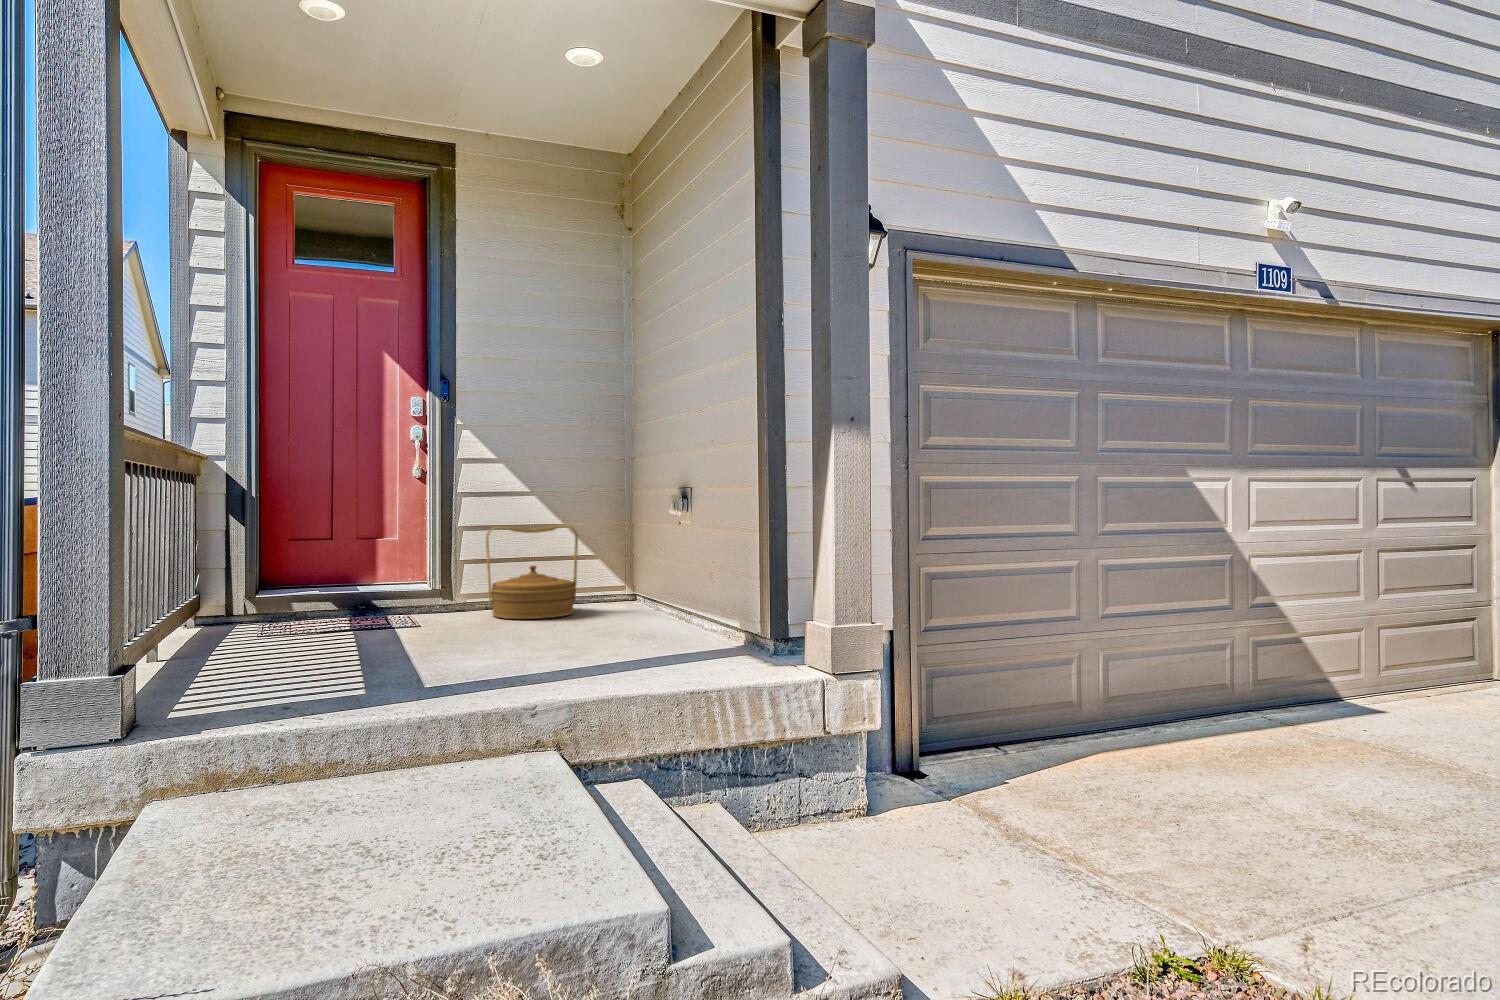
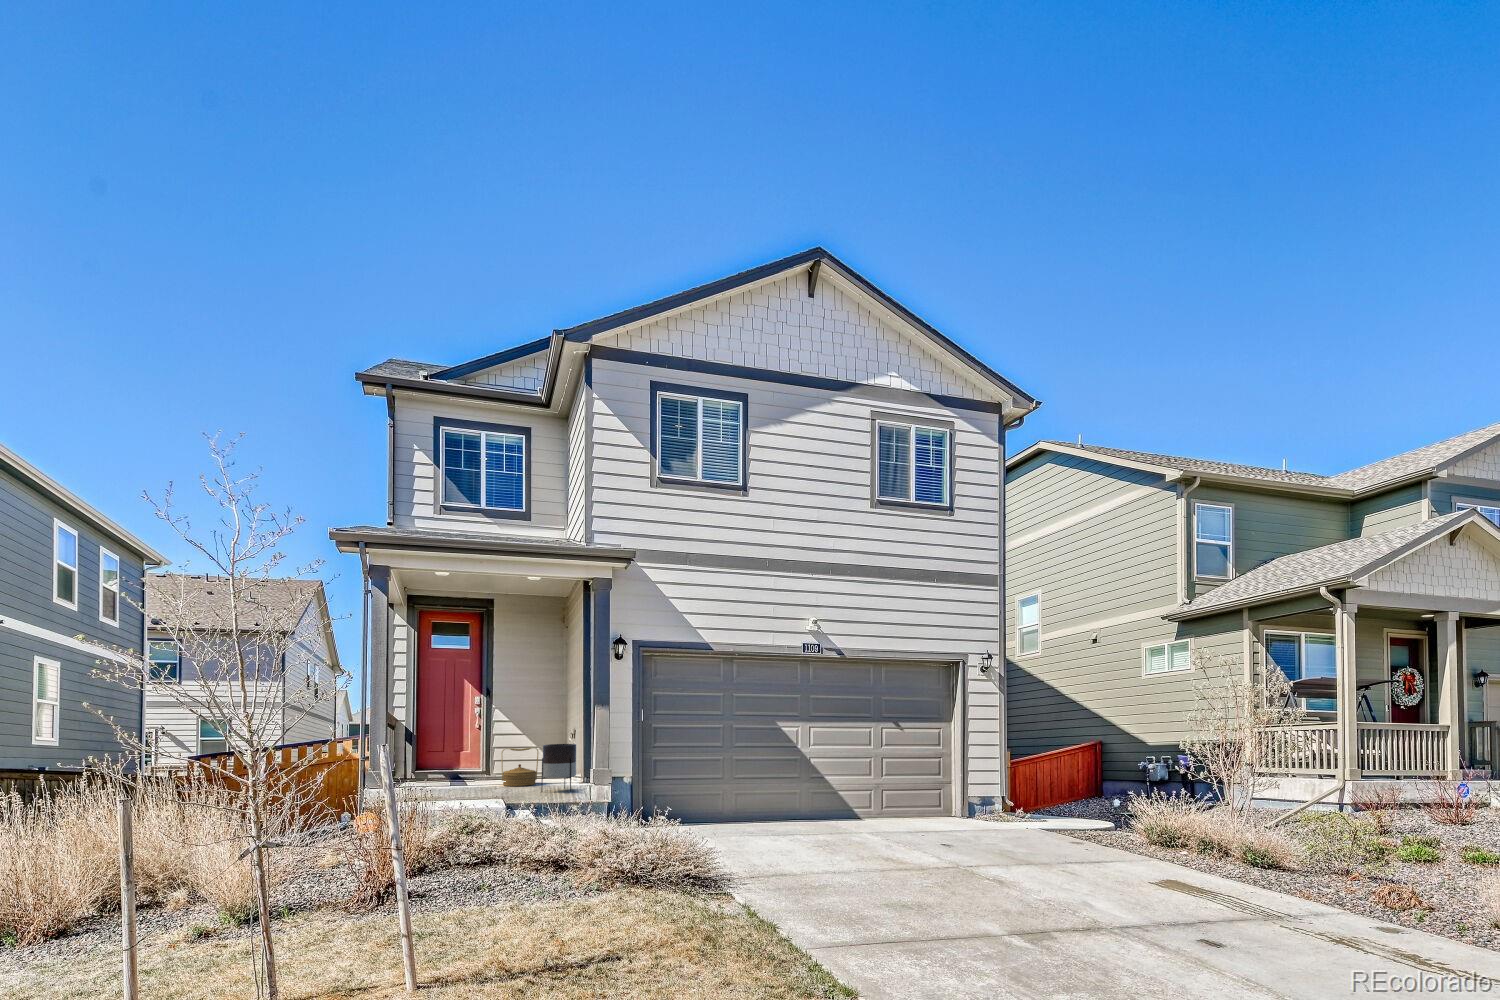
planter: none [609,513,700,640] -> present [541,744,576,792]

